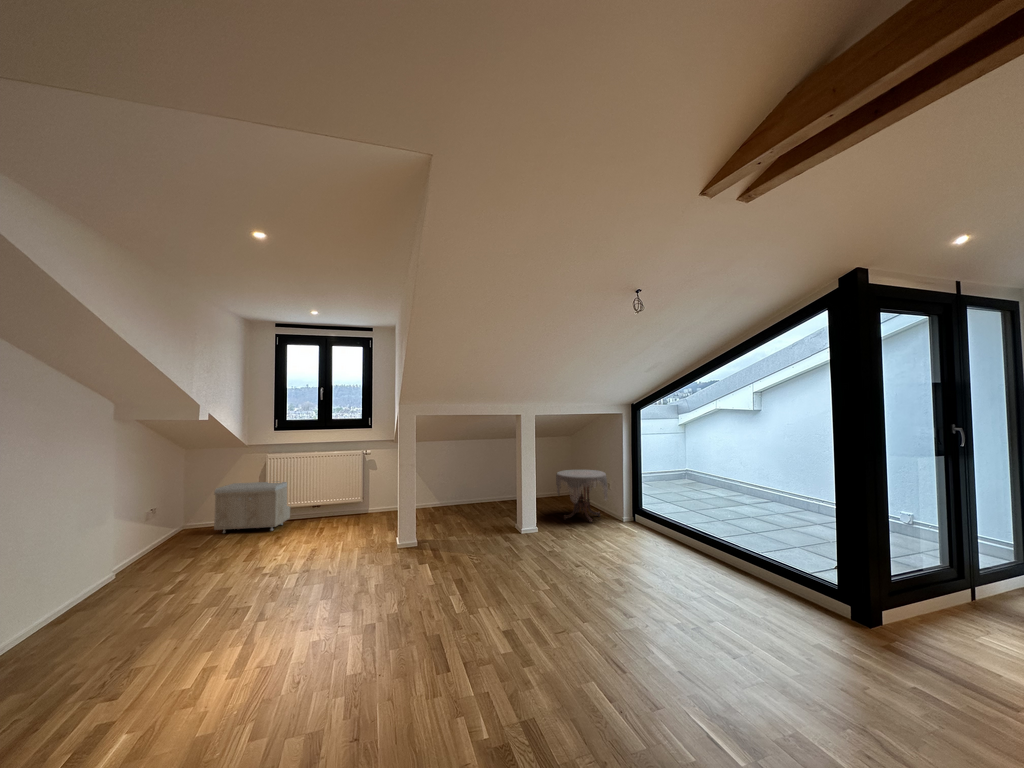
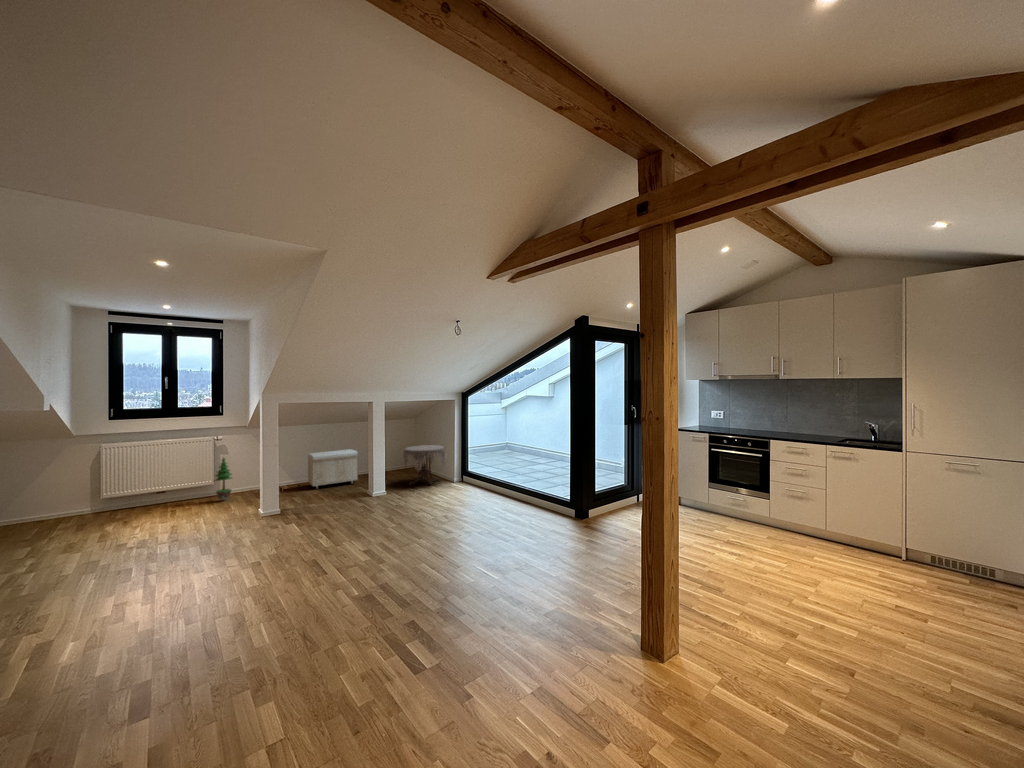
potted tree: none [361,472,379,520] -> present [215,458,232,501]
storage bench: present [214,482,290,533] -> present [308,449,358,489]

